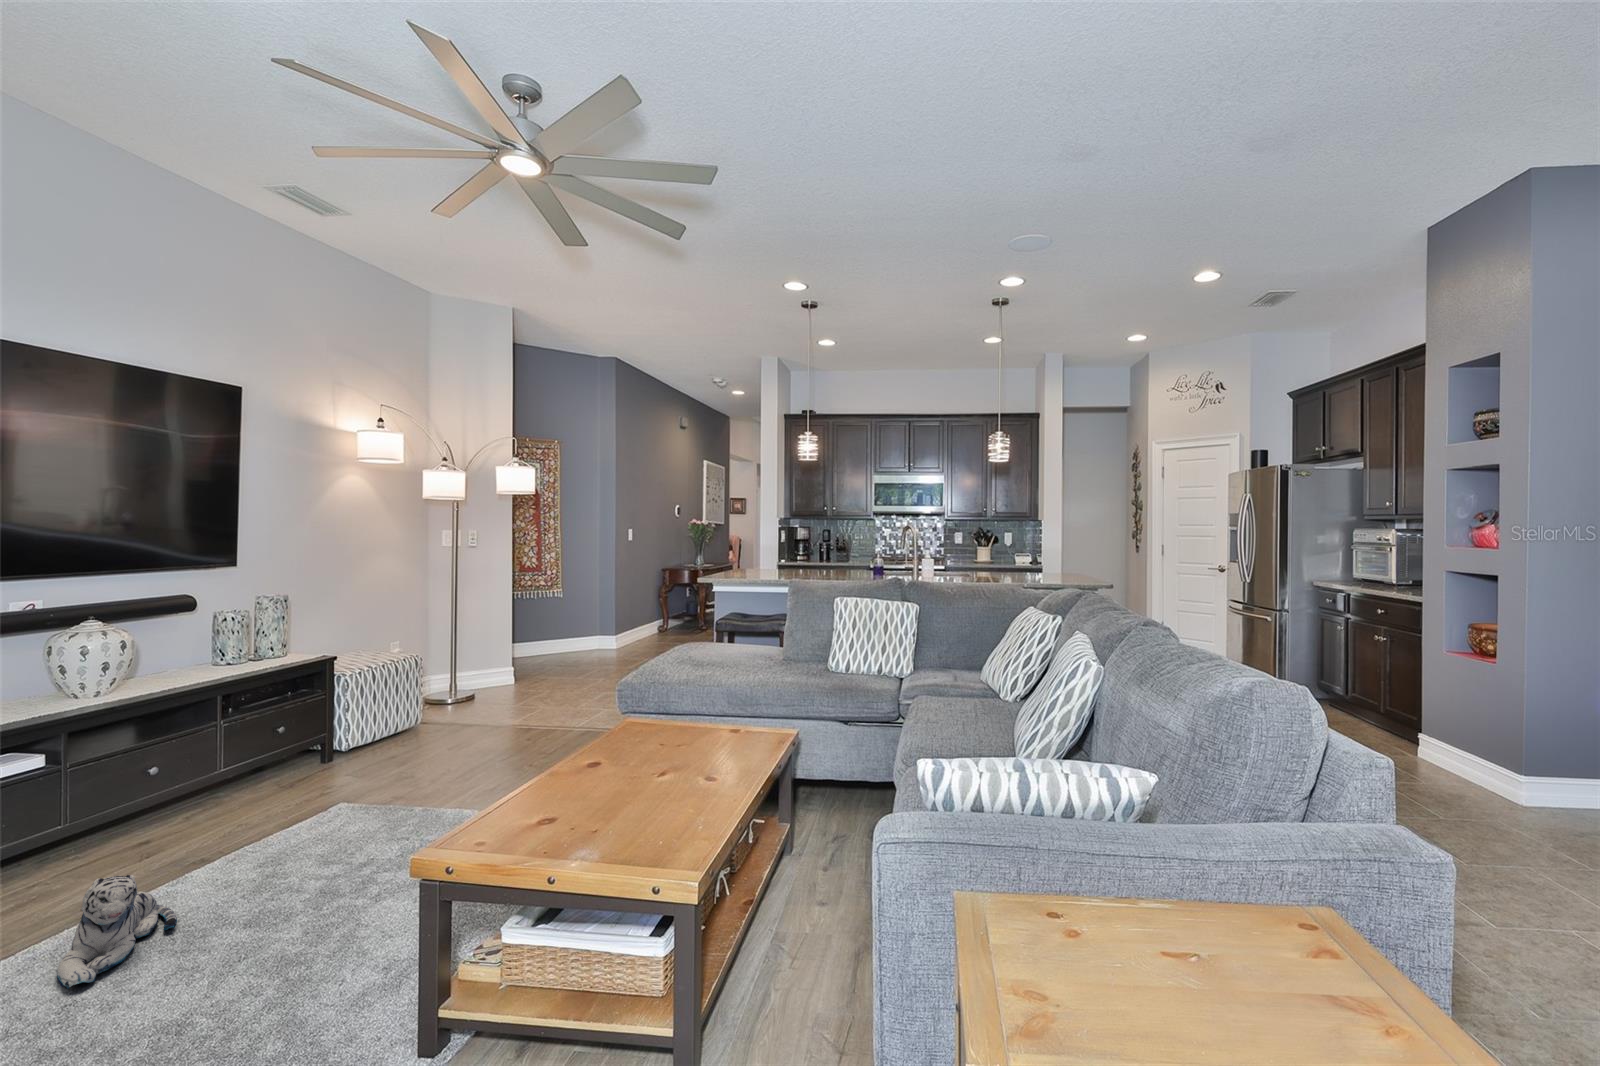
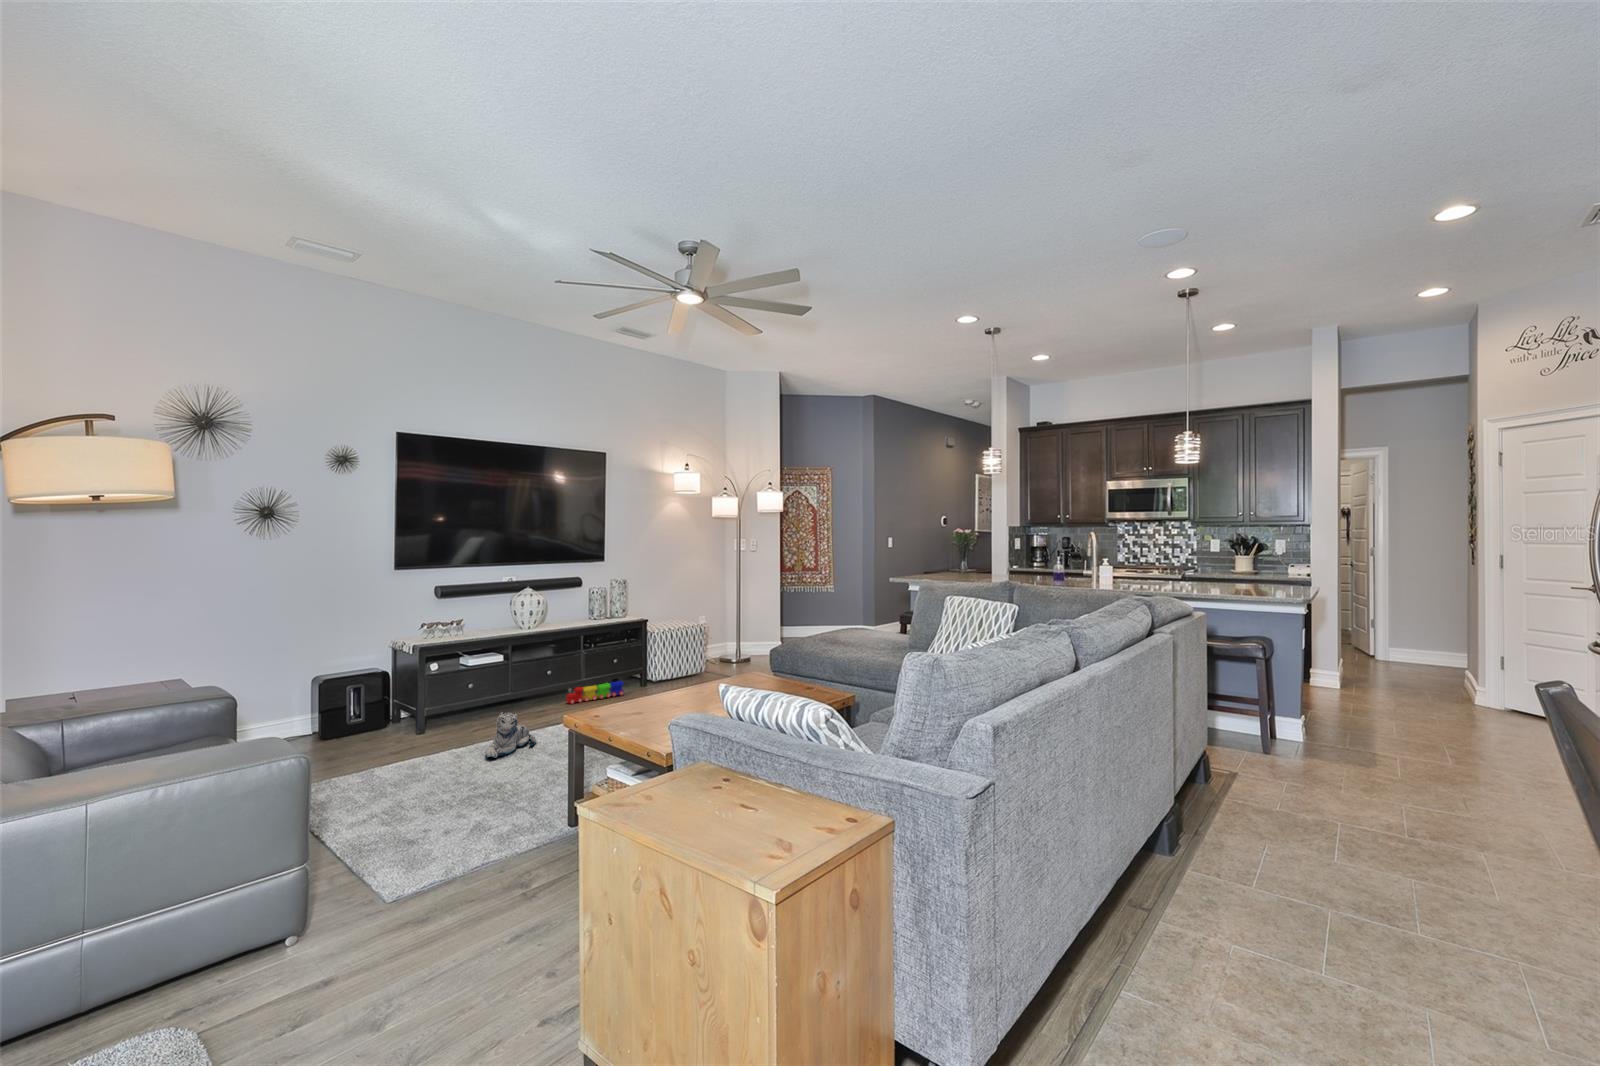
toy train: none [194,761,305,819] -> present [566,681,624,704]

